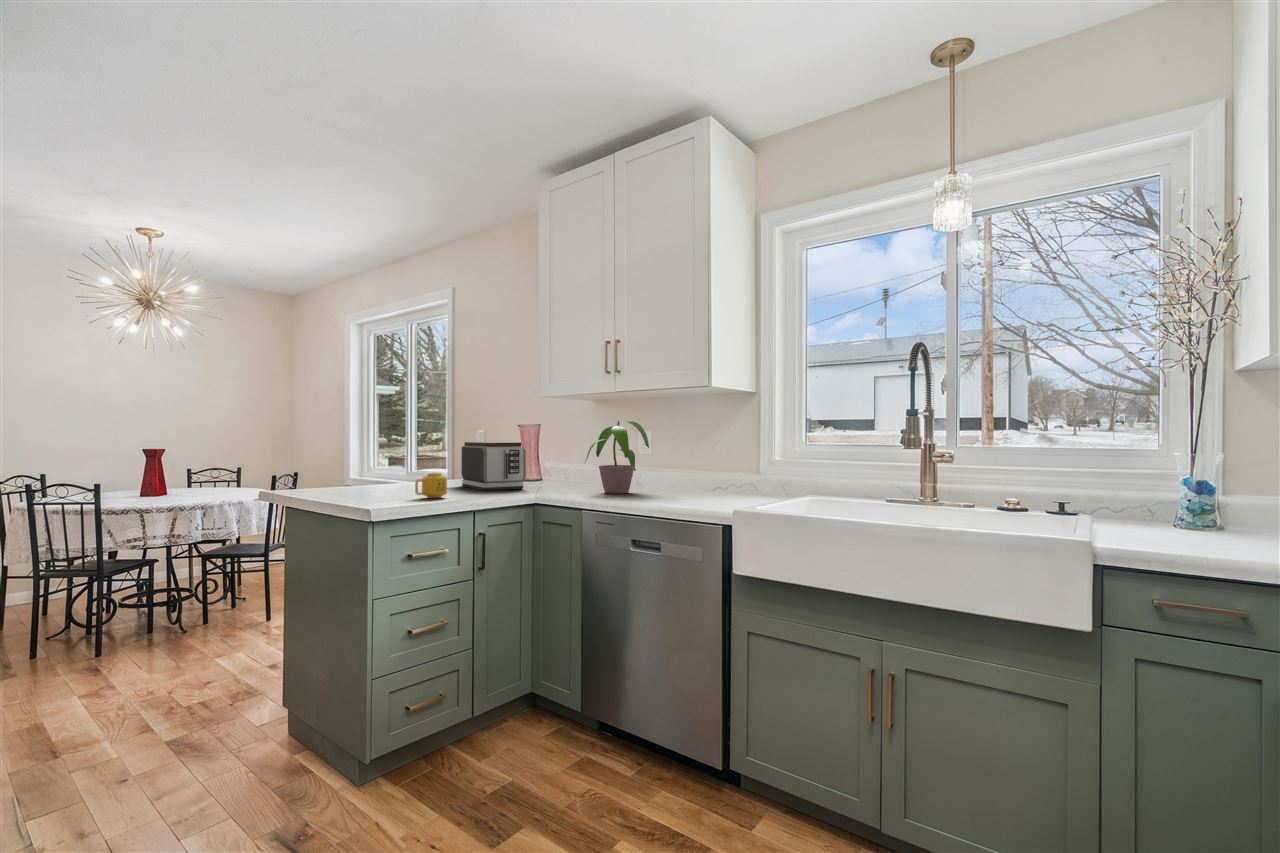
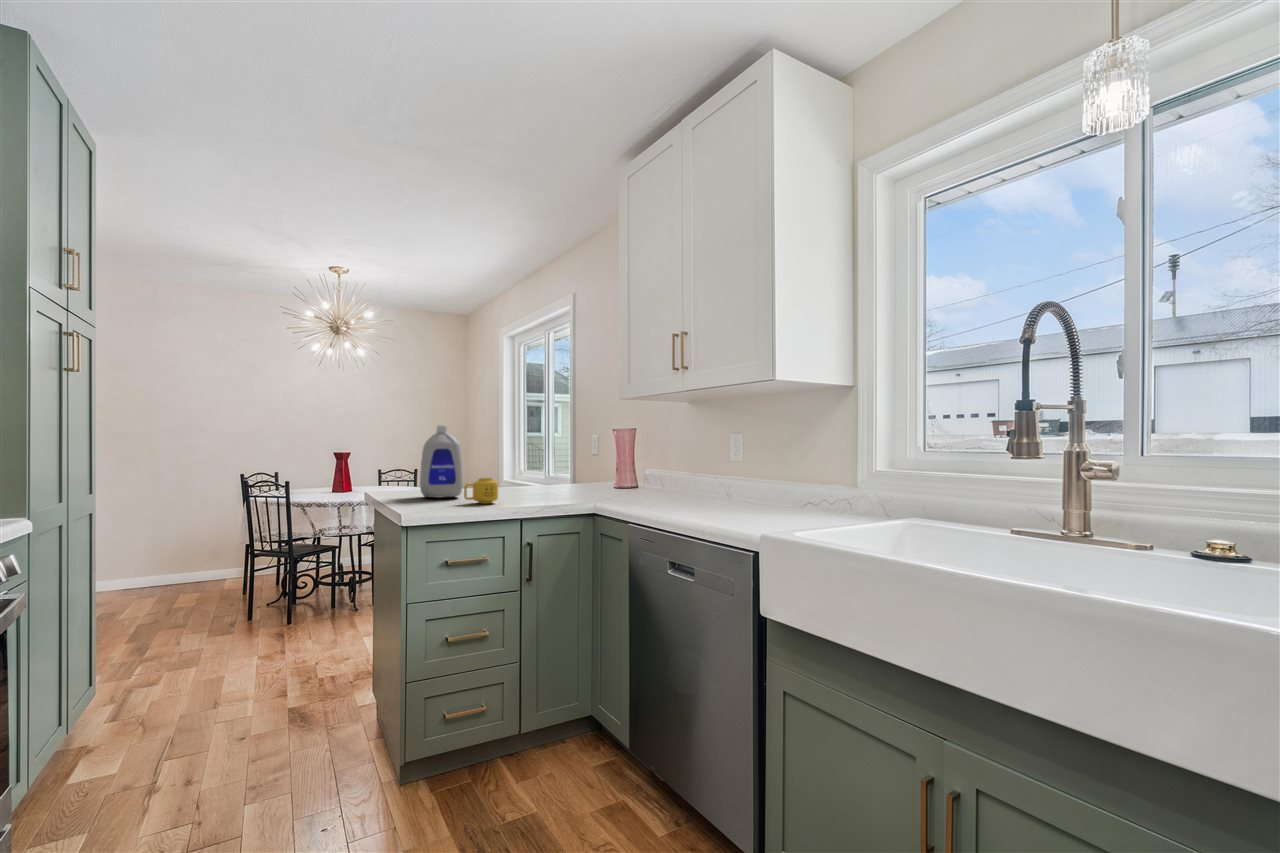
bottle: none [349,421,399,495] -> present [420,425,463,498]
potted plant: present [585,421,649,494] -> none [645,422,733,505]
toaster: present [461,442,526,491] -> none [547,446,601,497]

